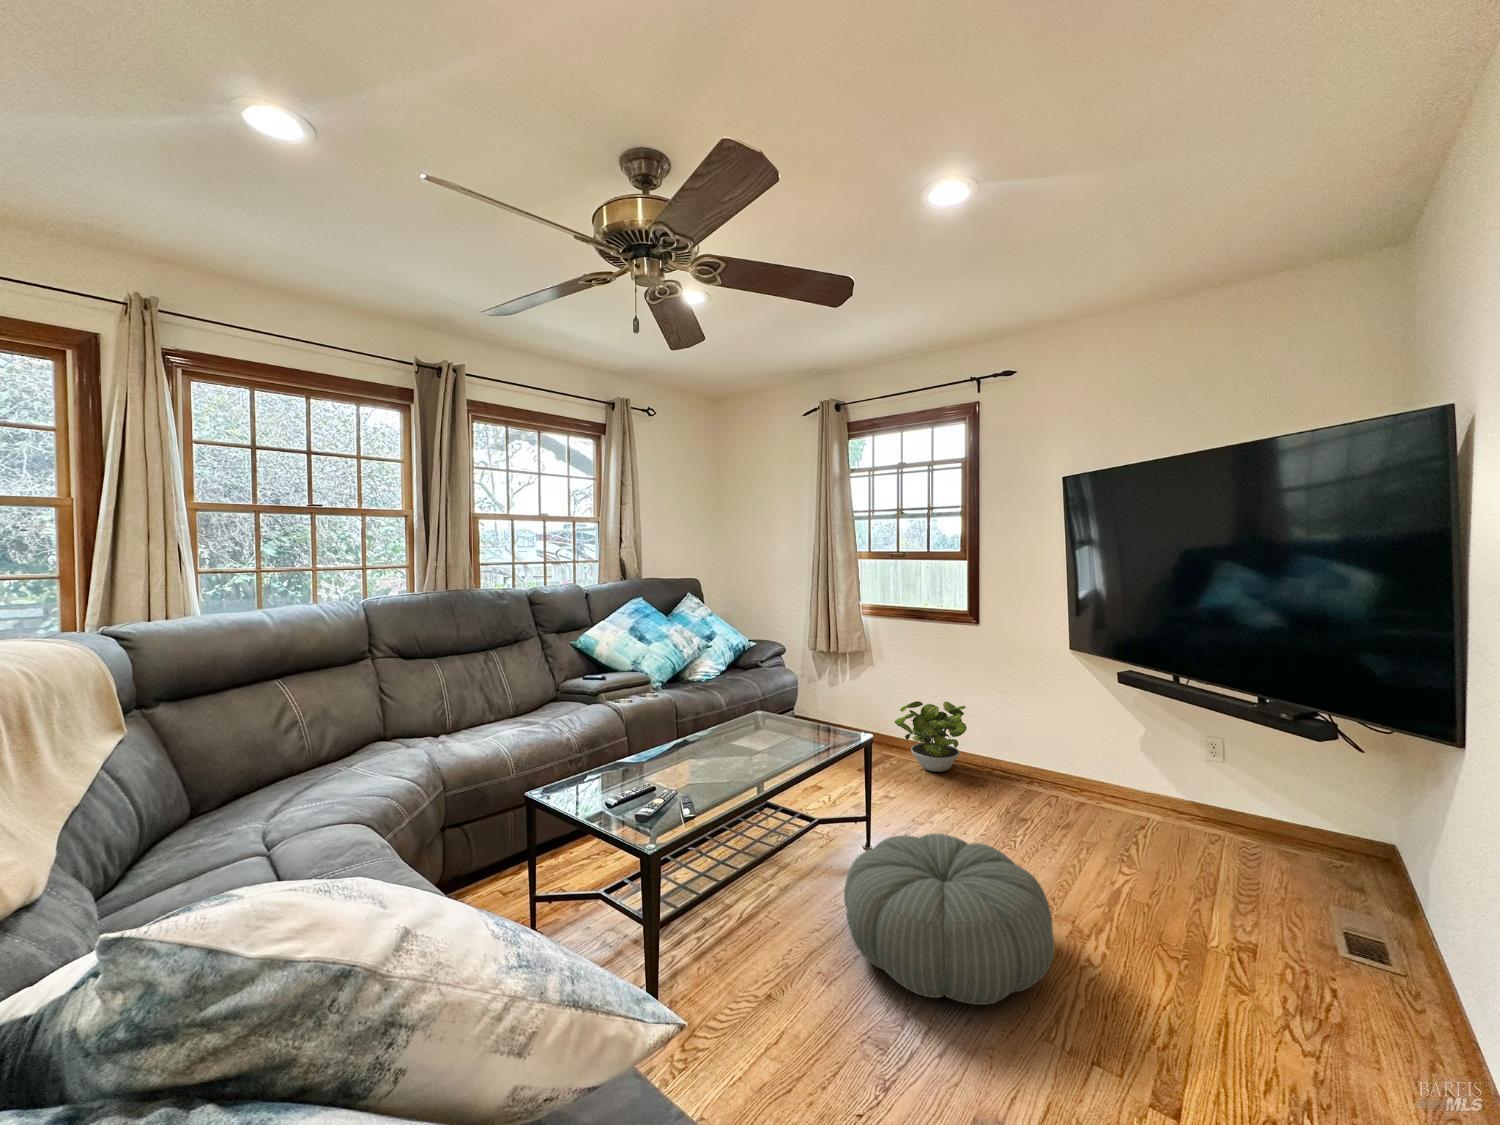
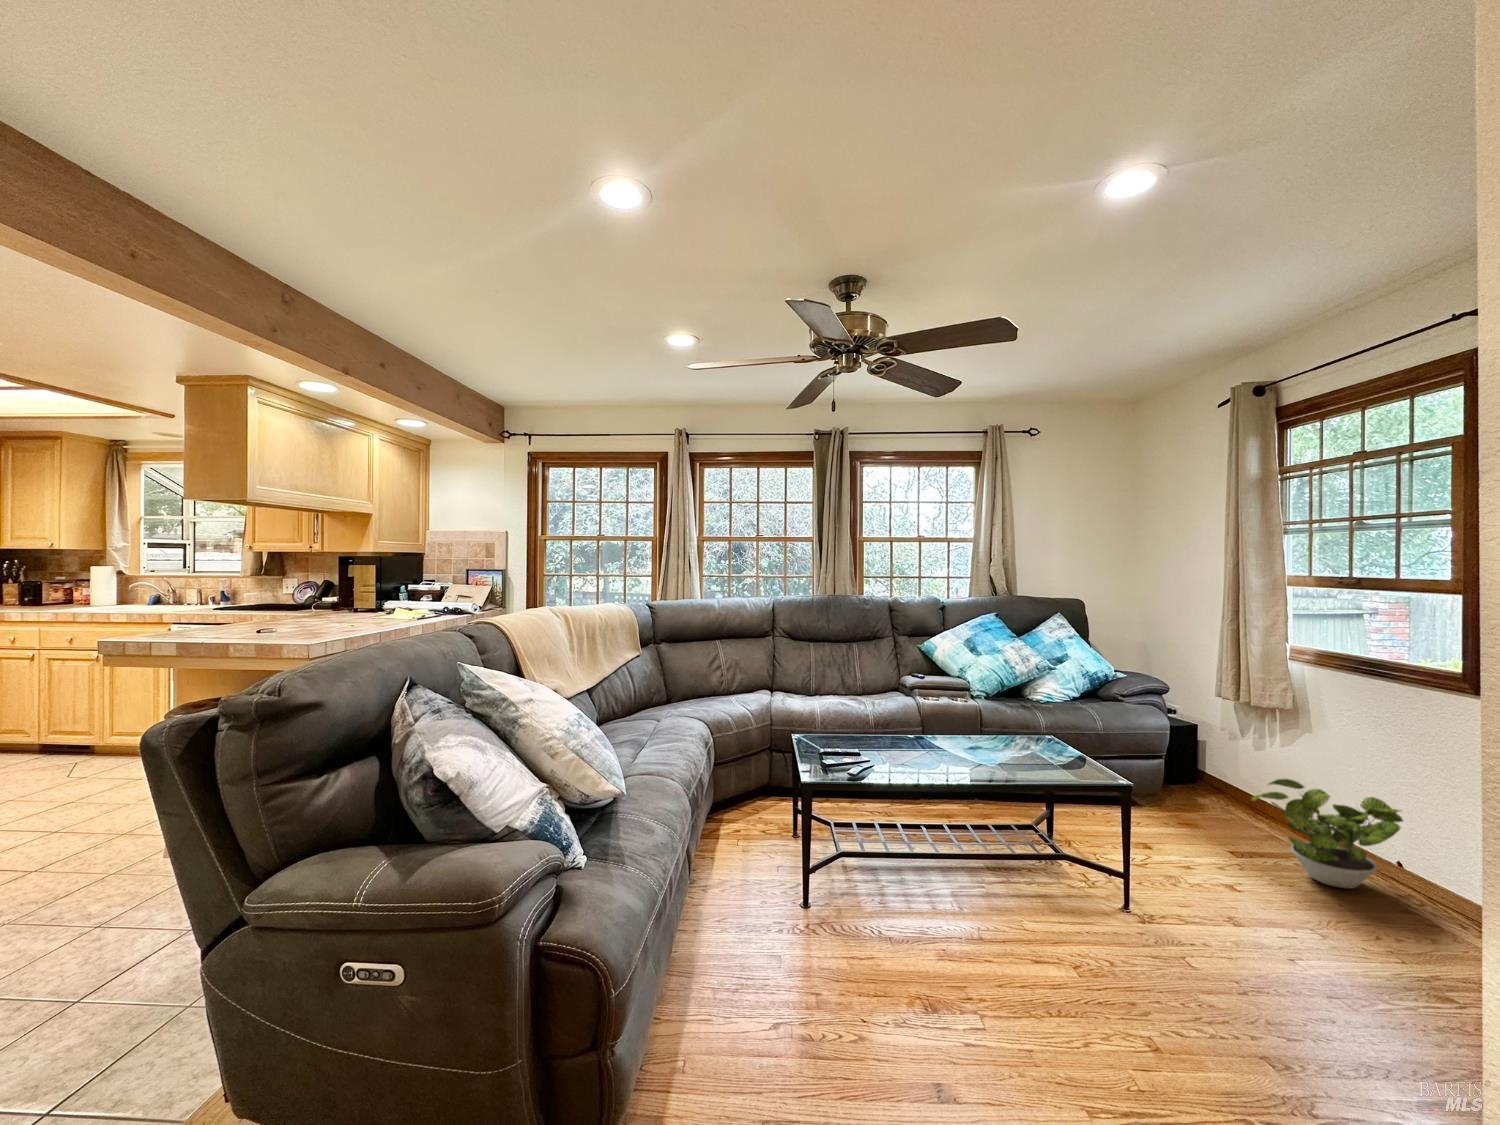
pouf: present [844,834,1054,1005] -> none [933,861,1145,1028]

